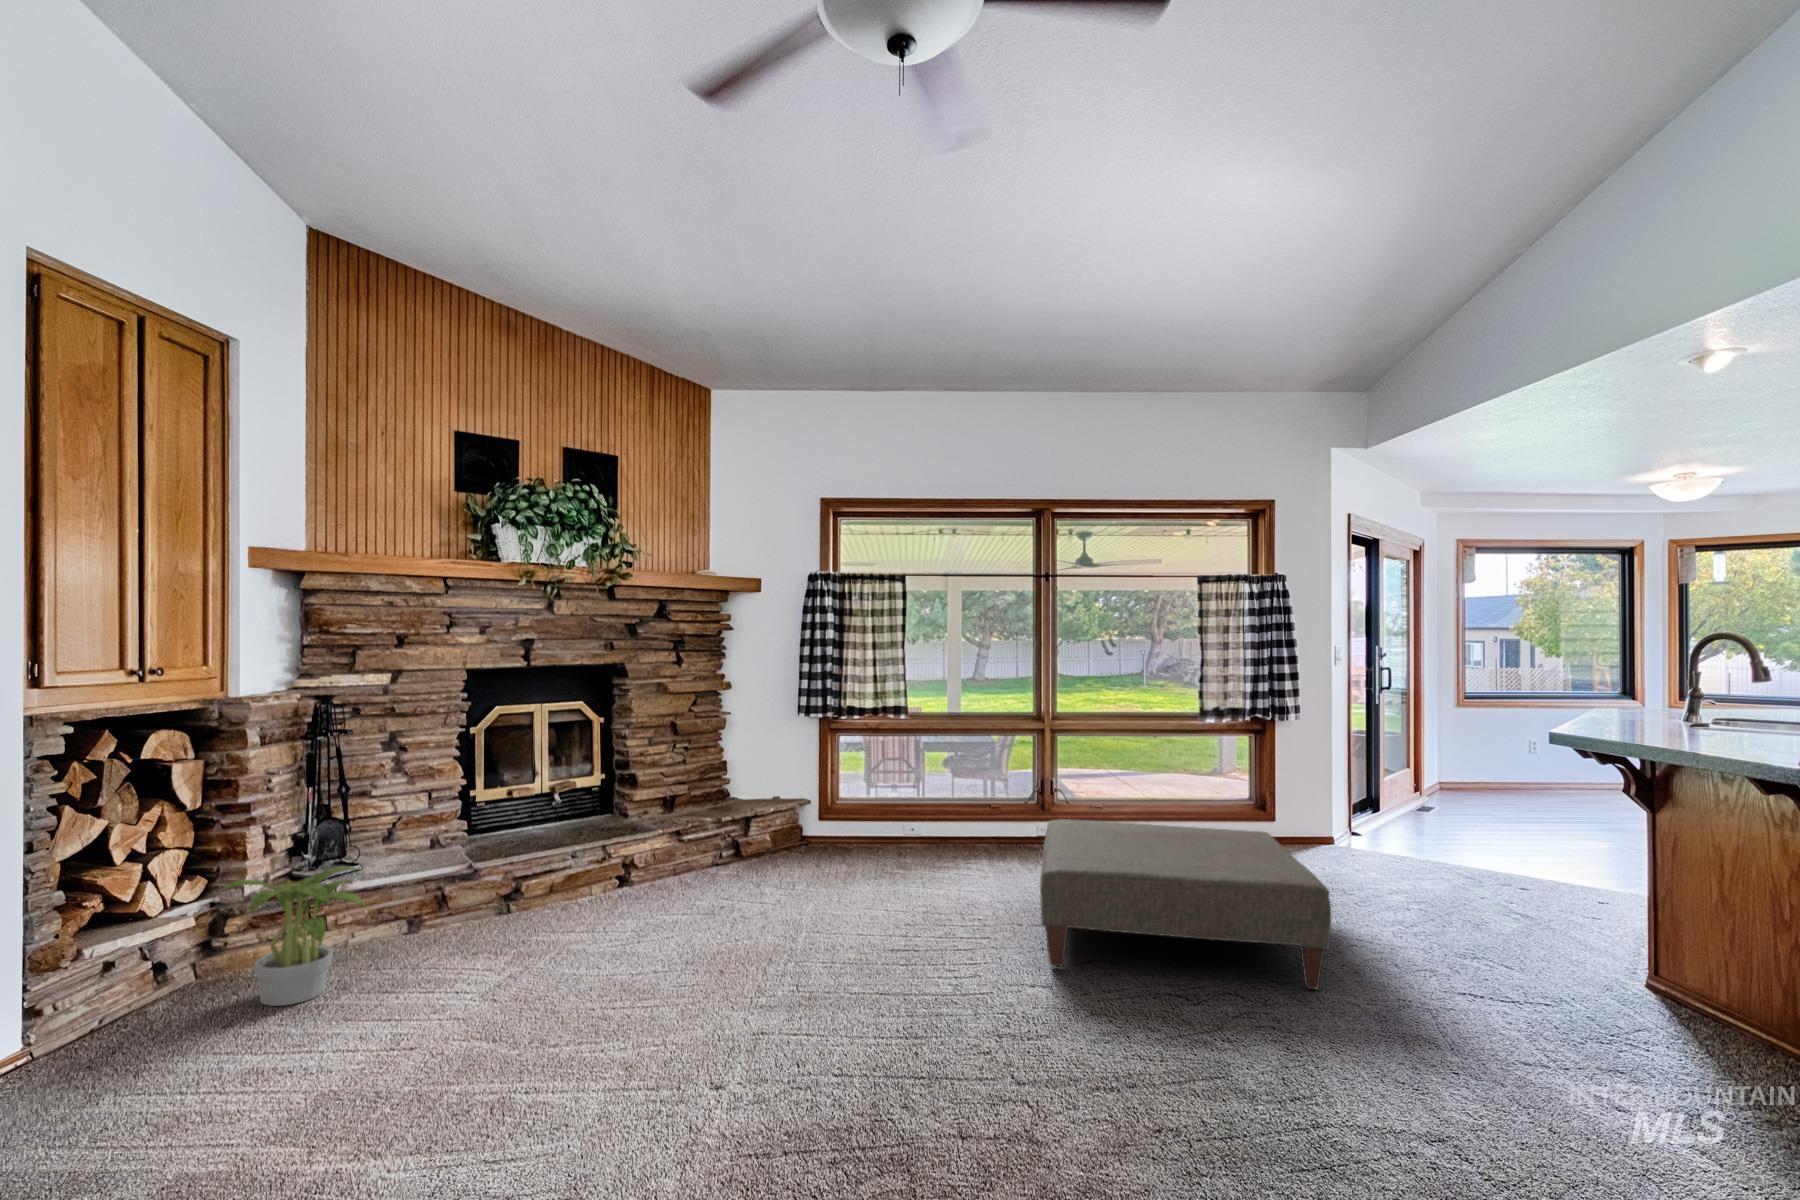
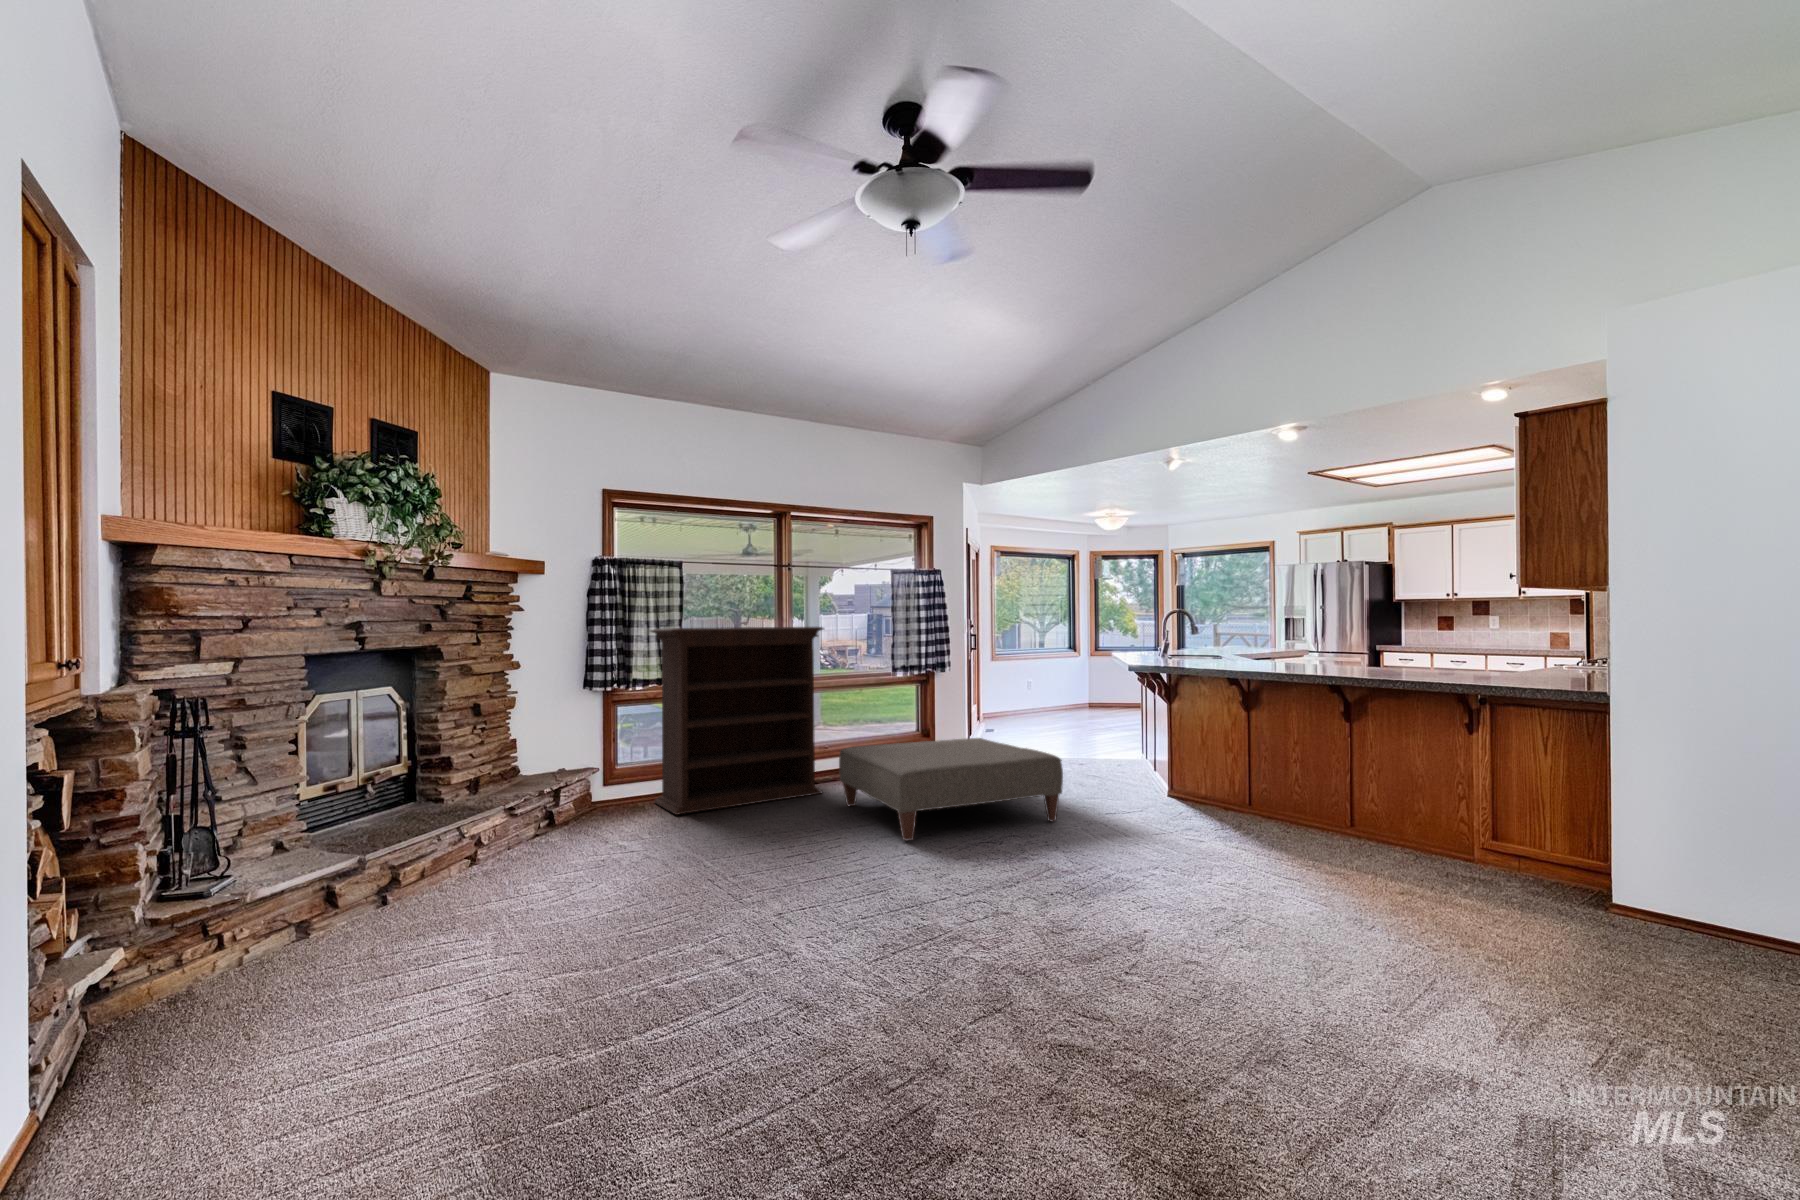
bookshelf: none [856,652,1056,873] -> present [650,627,824,815]
potted plant: present [220,866,366,1006] -> none [158,869,333,1035]

